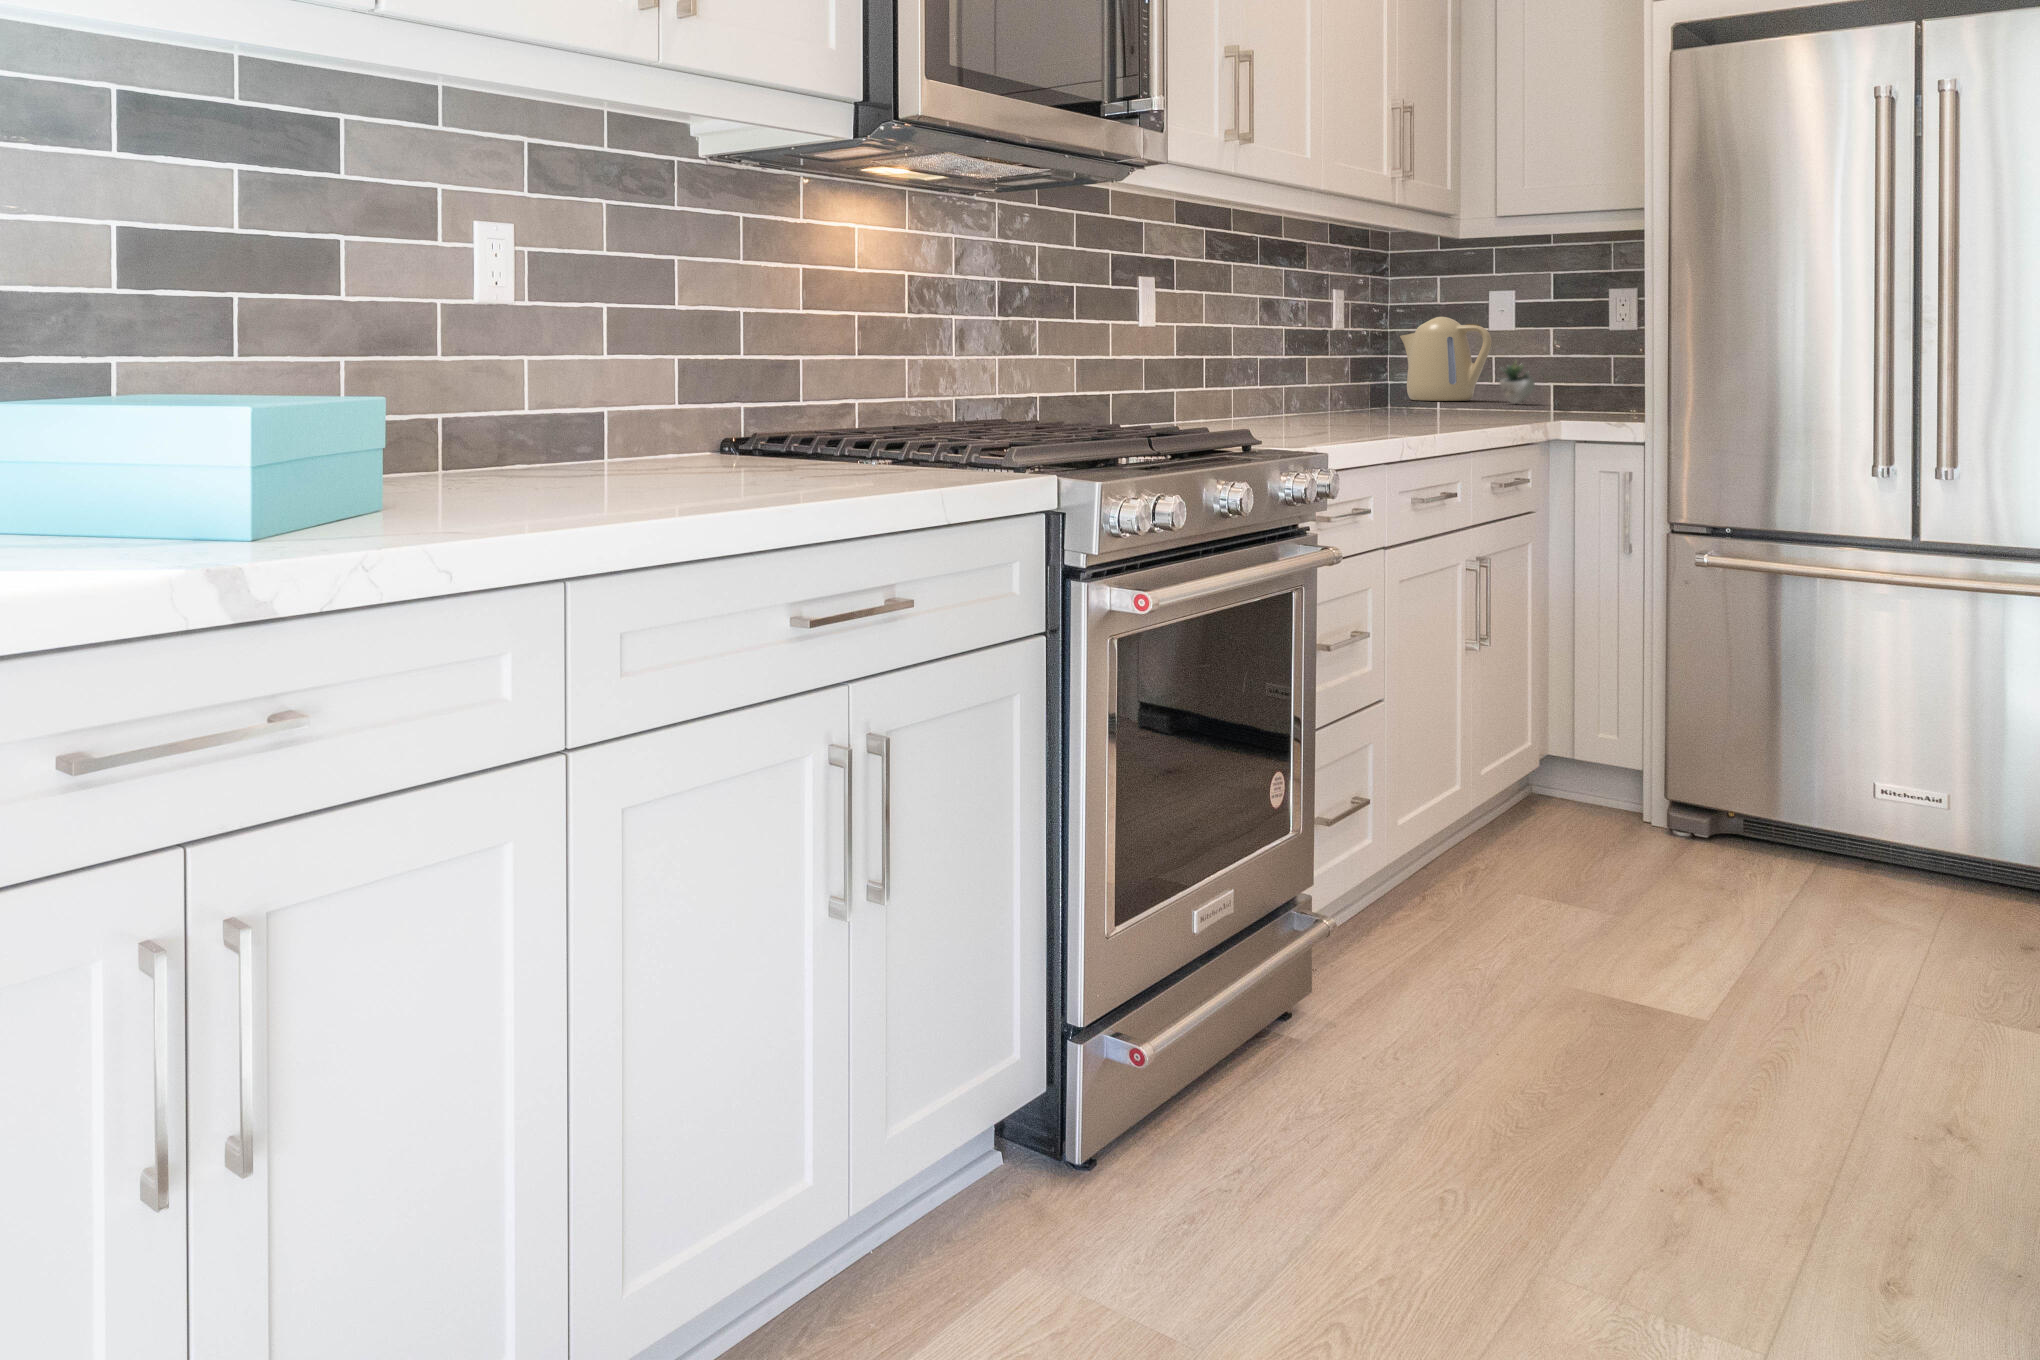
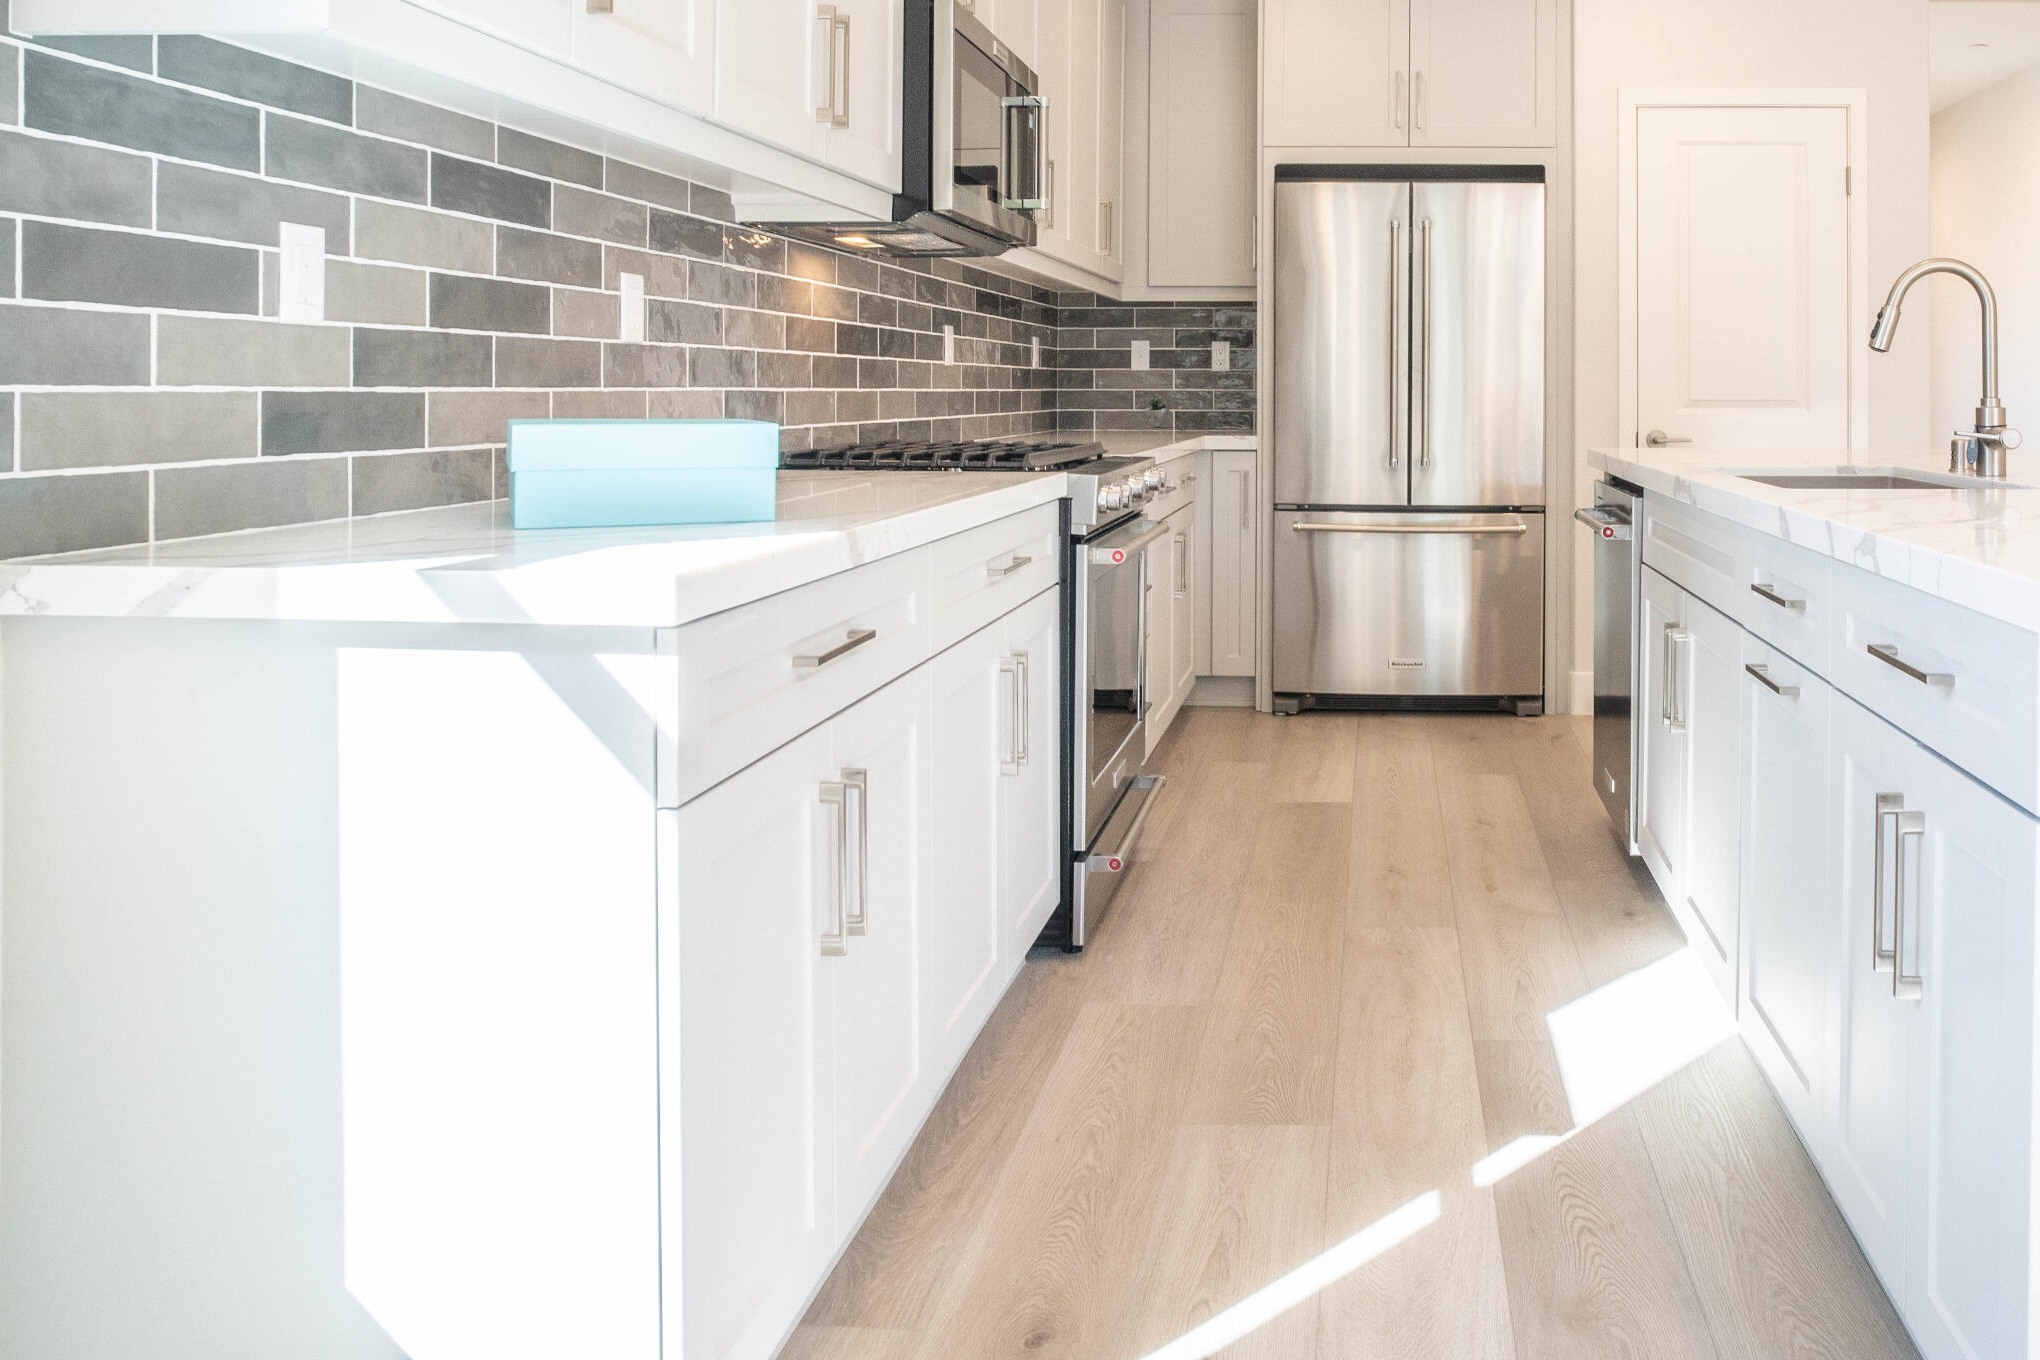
kettle: present [1400,317,1492,401] -> none [1067,360,1135,427]

